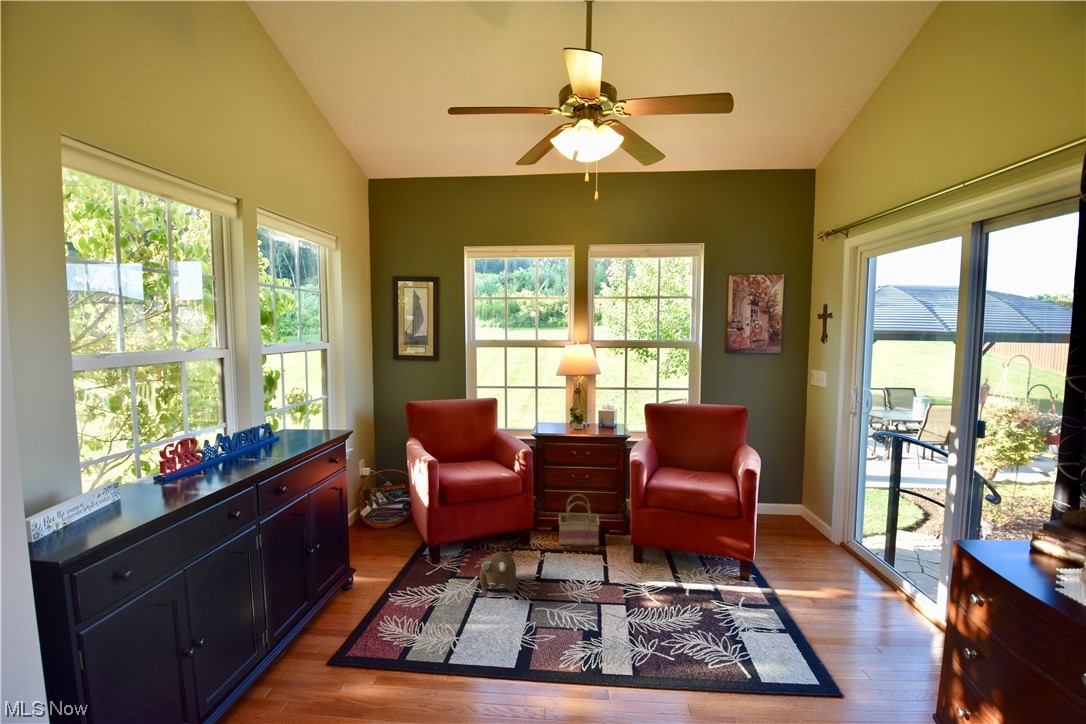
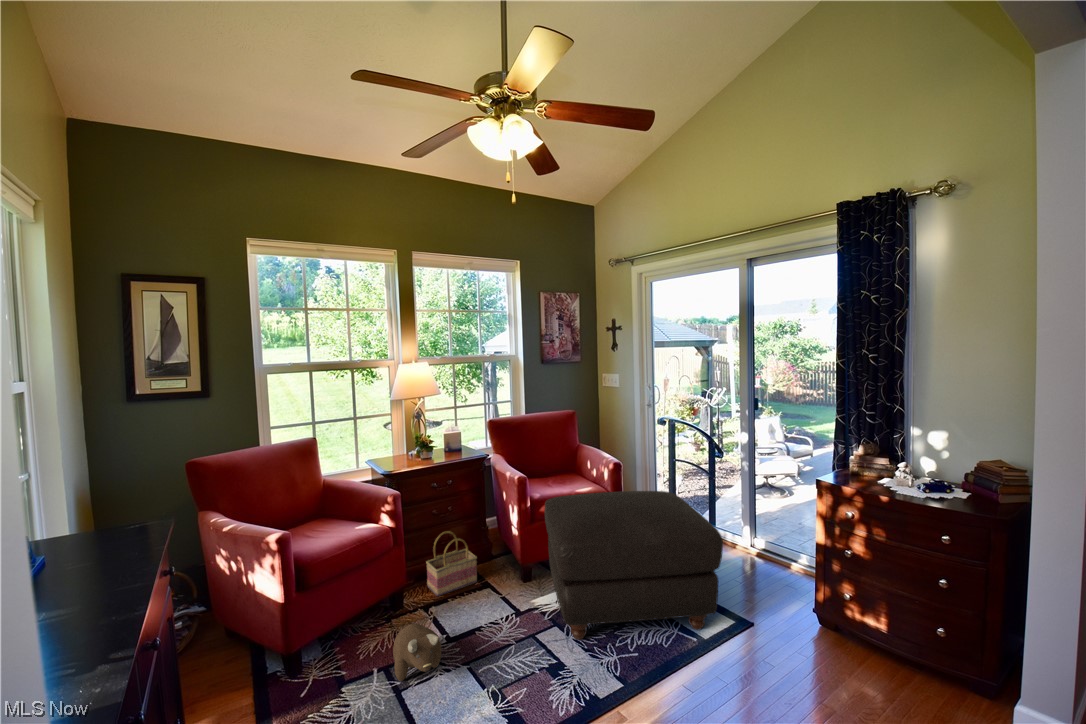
ottoman: none [612,487,811,677] -> present [544,491,723,640]

